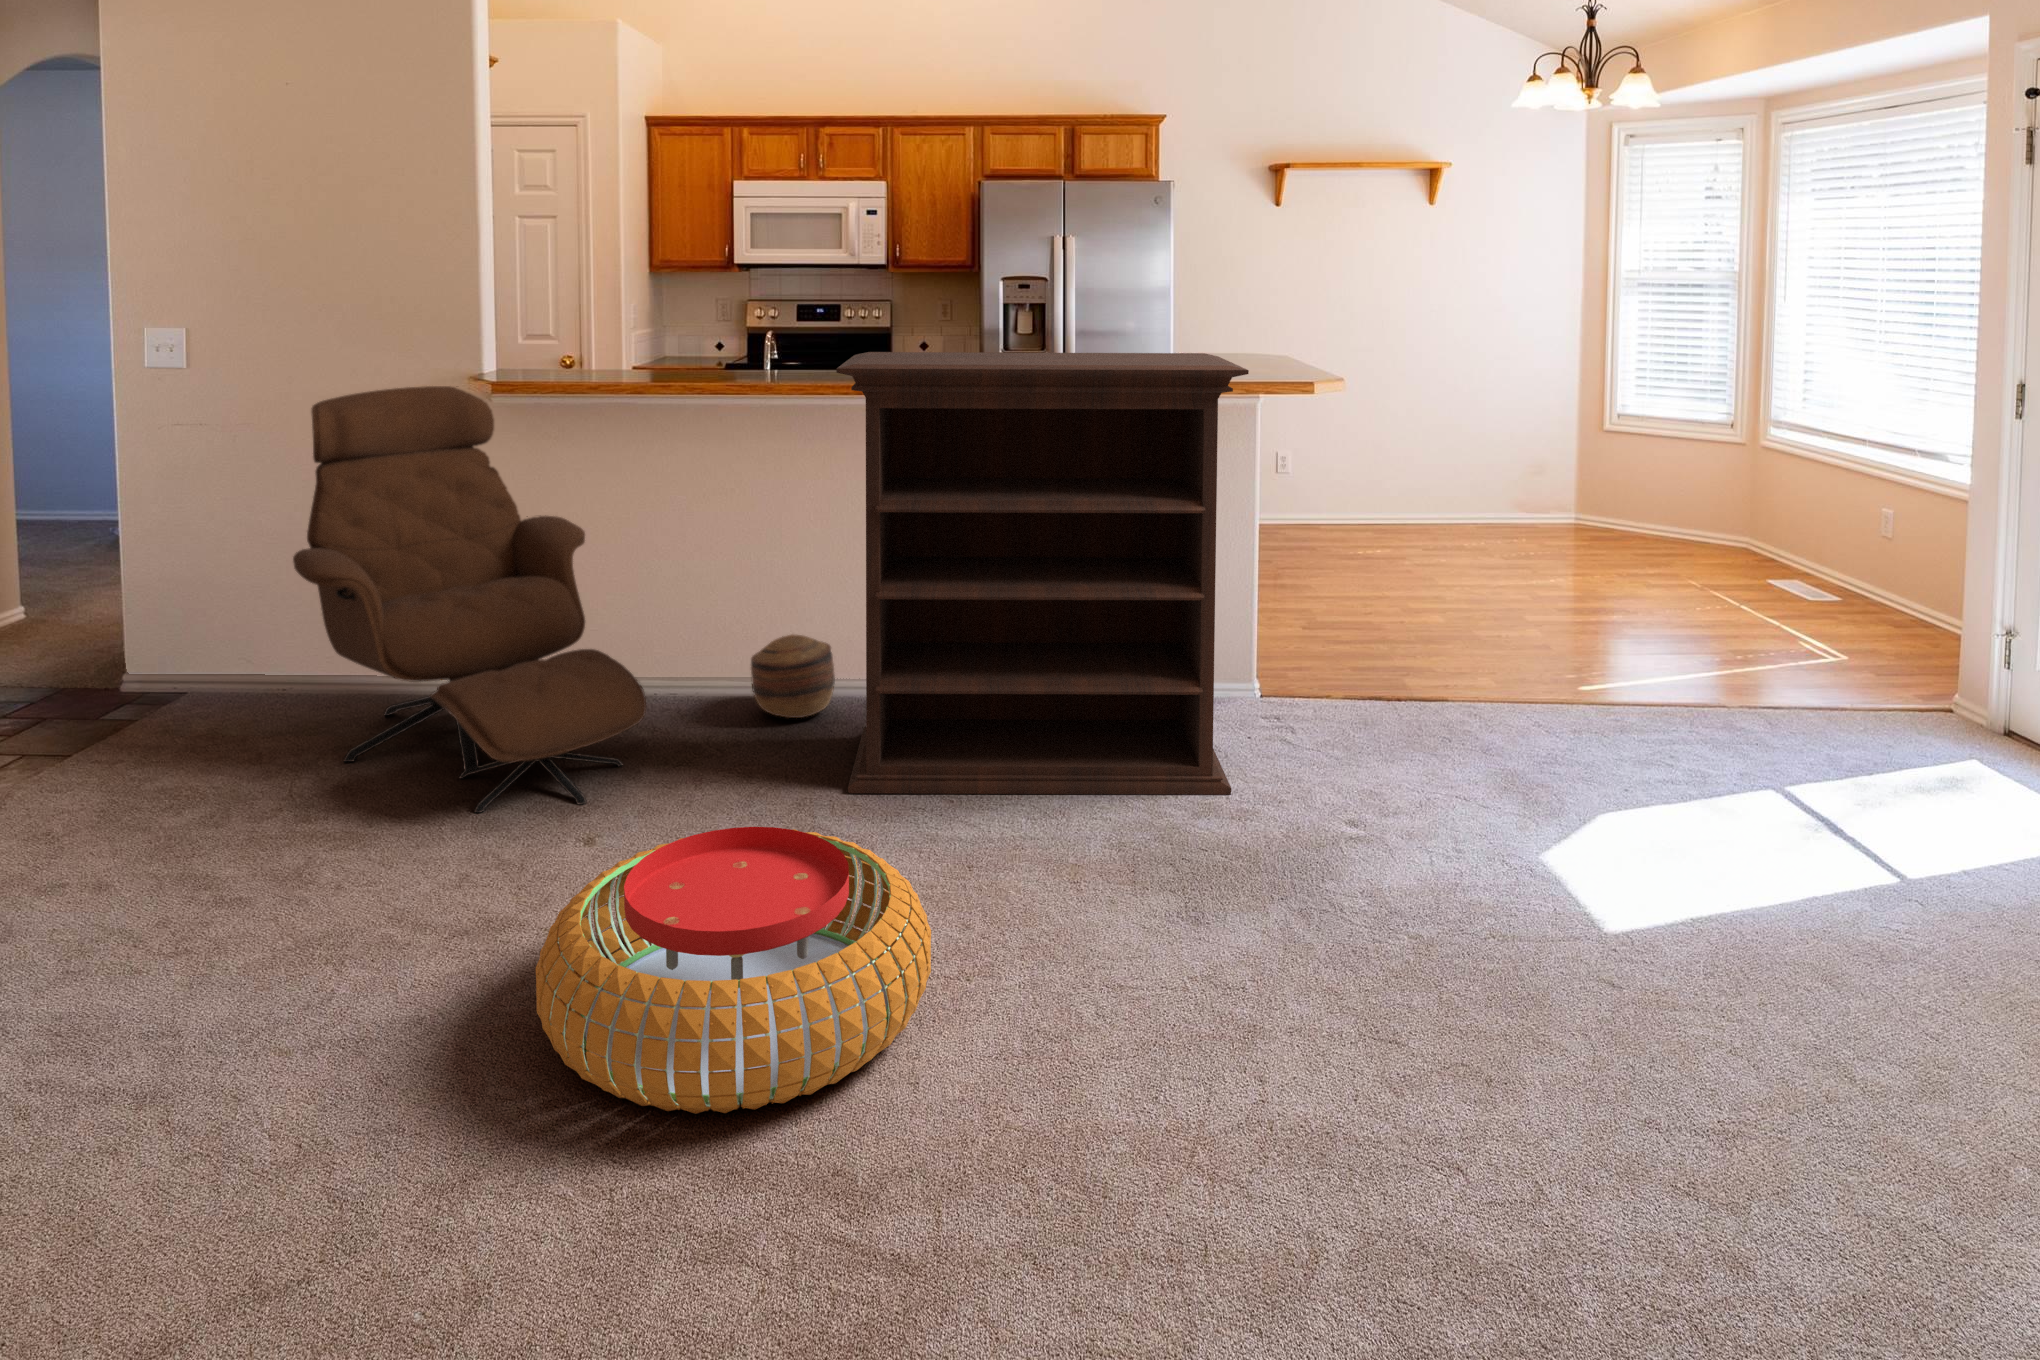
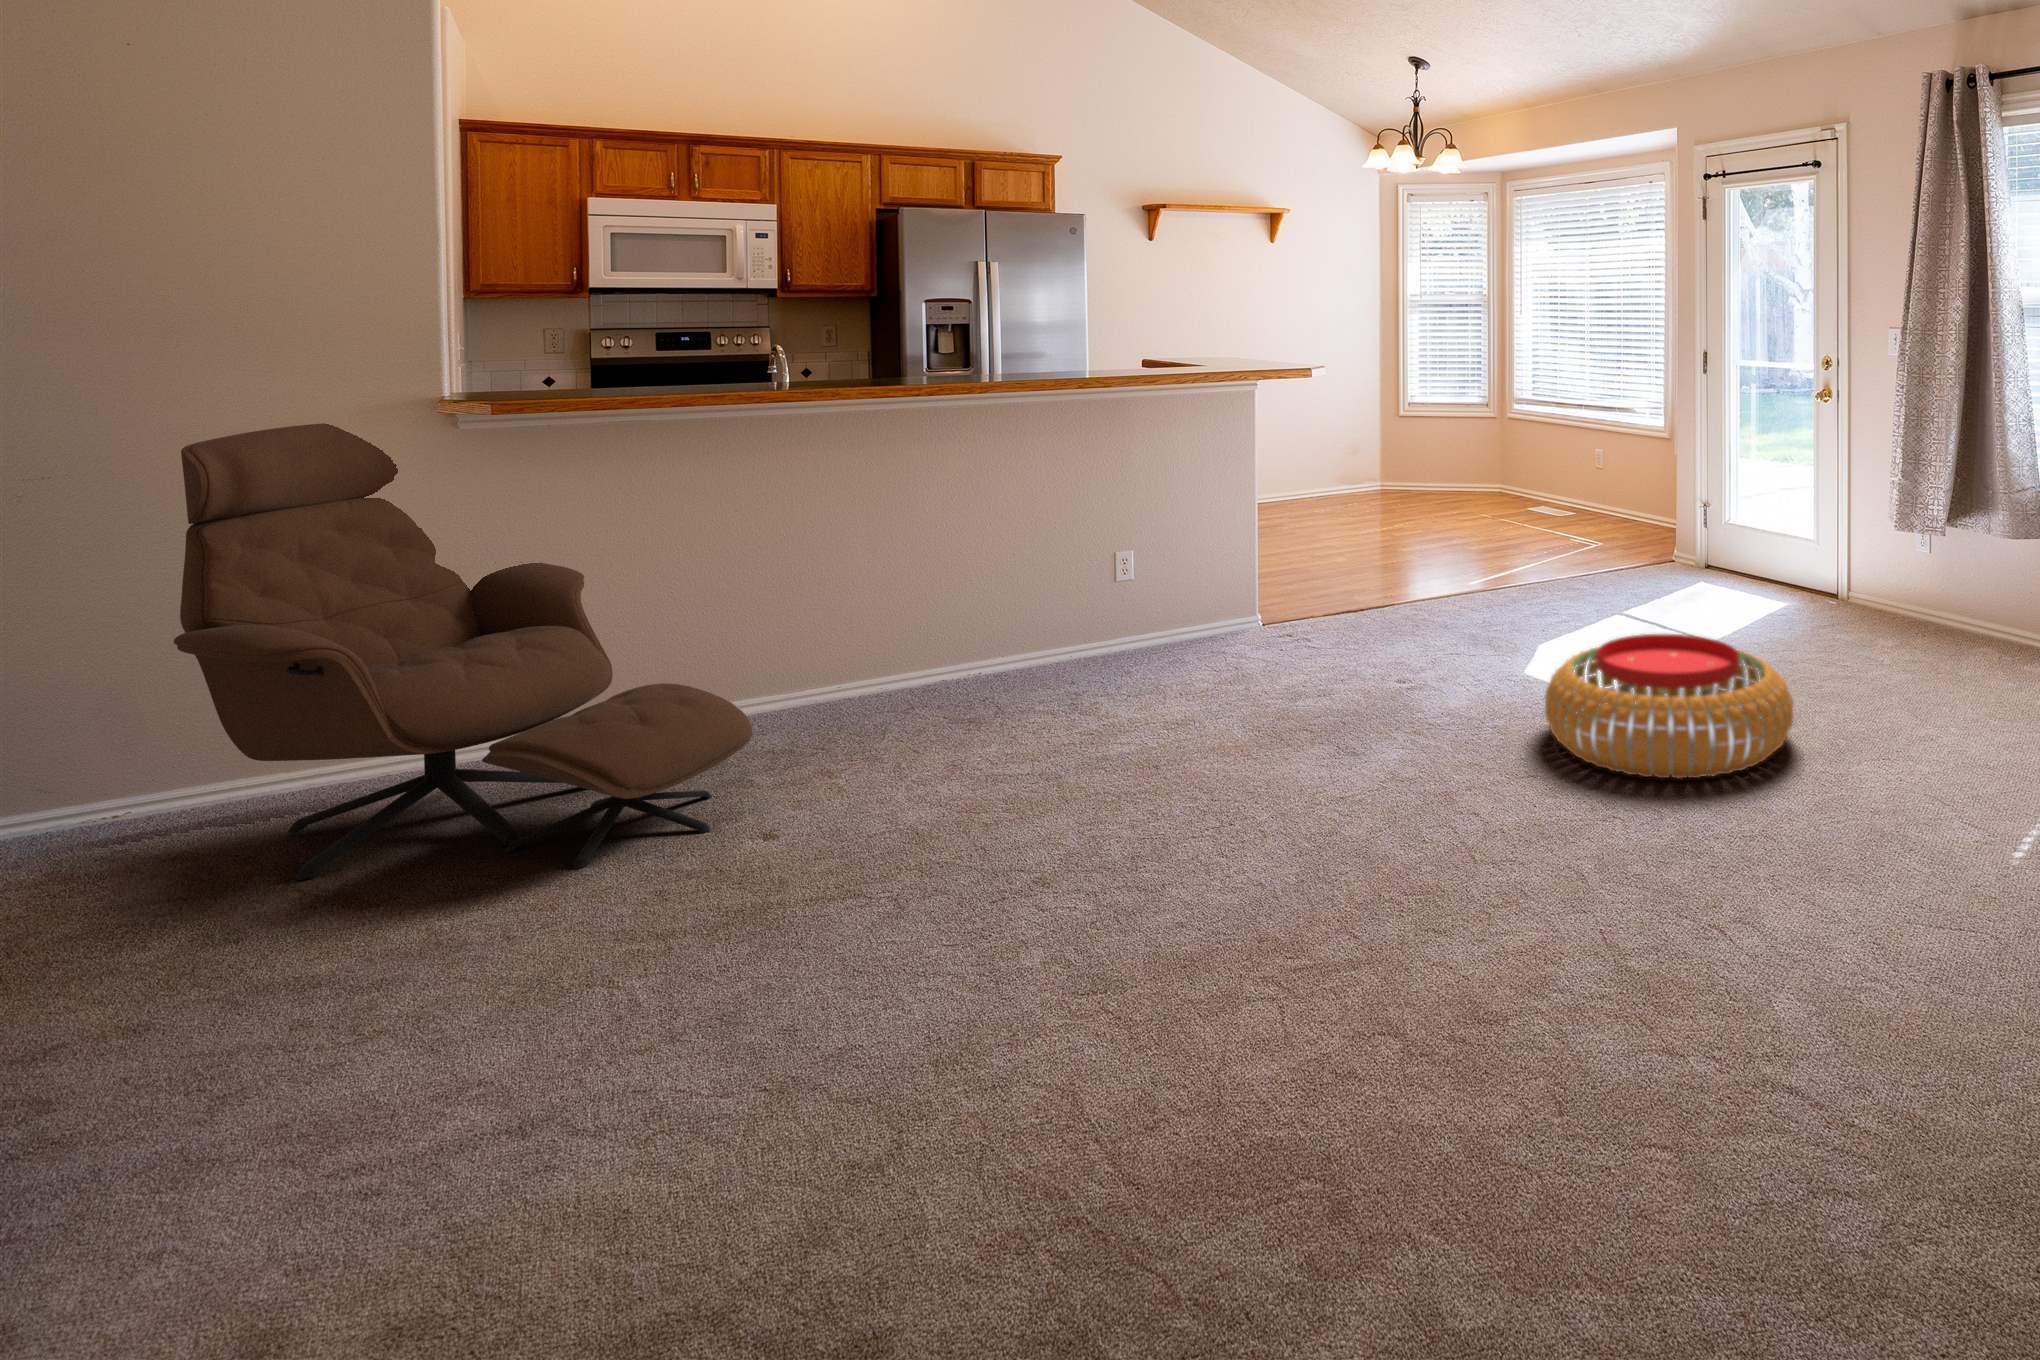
bookshelf: present [836,352,1249,795] -> none [935,348,1313,759]
basket: present [751,635,835,718] -> none [806,644,900,727]
pouf: present [536,827,931,1114] -> present [1545,634,1794,778]

